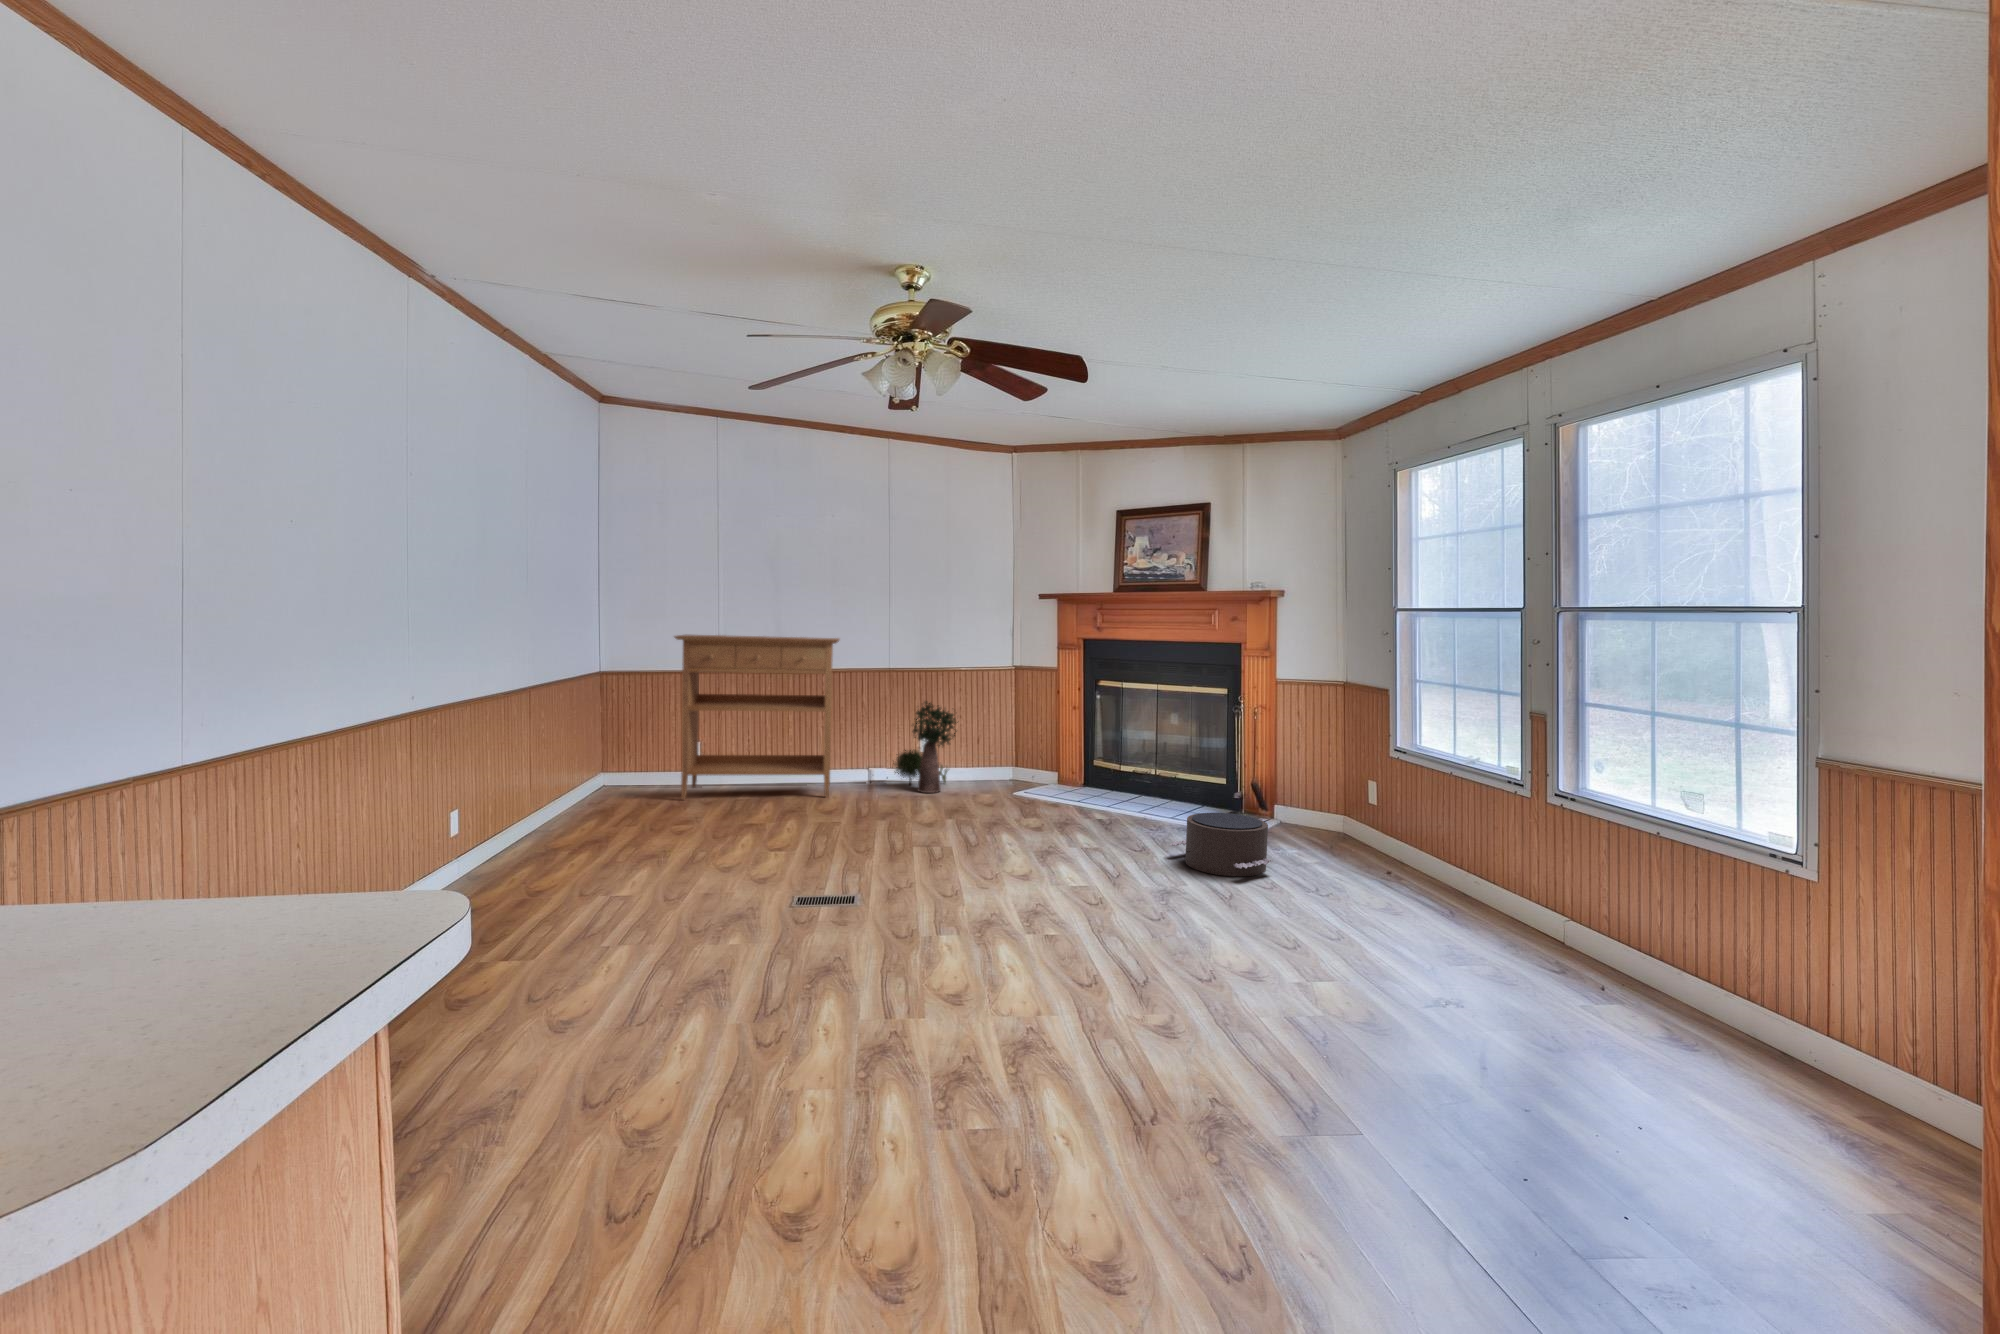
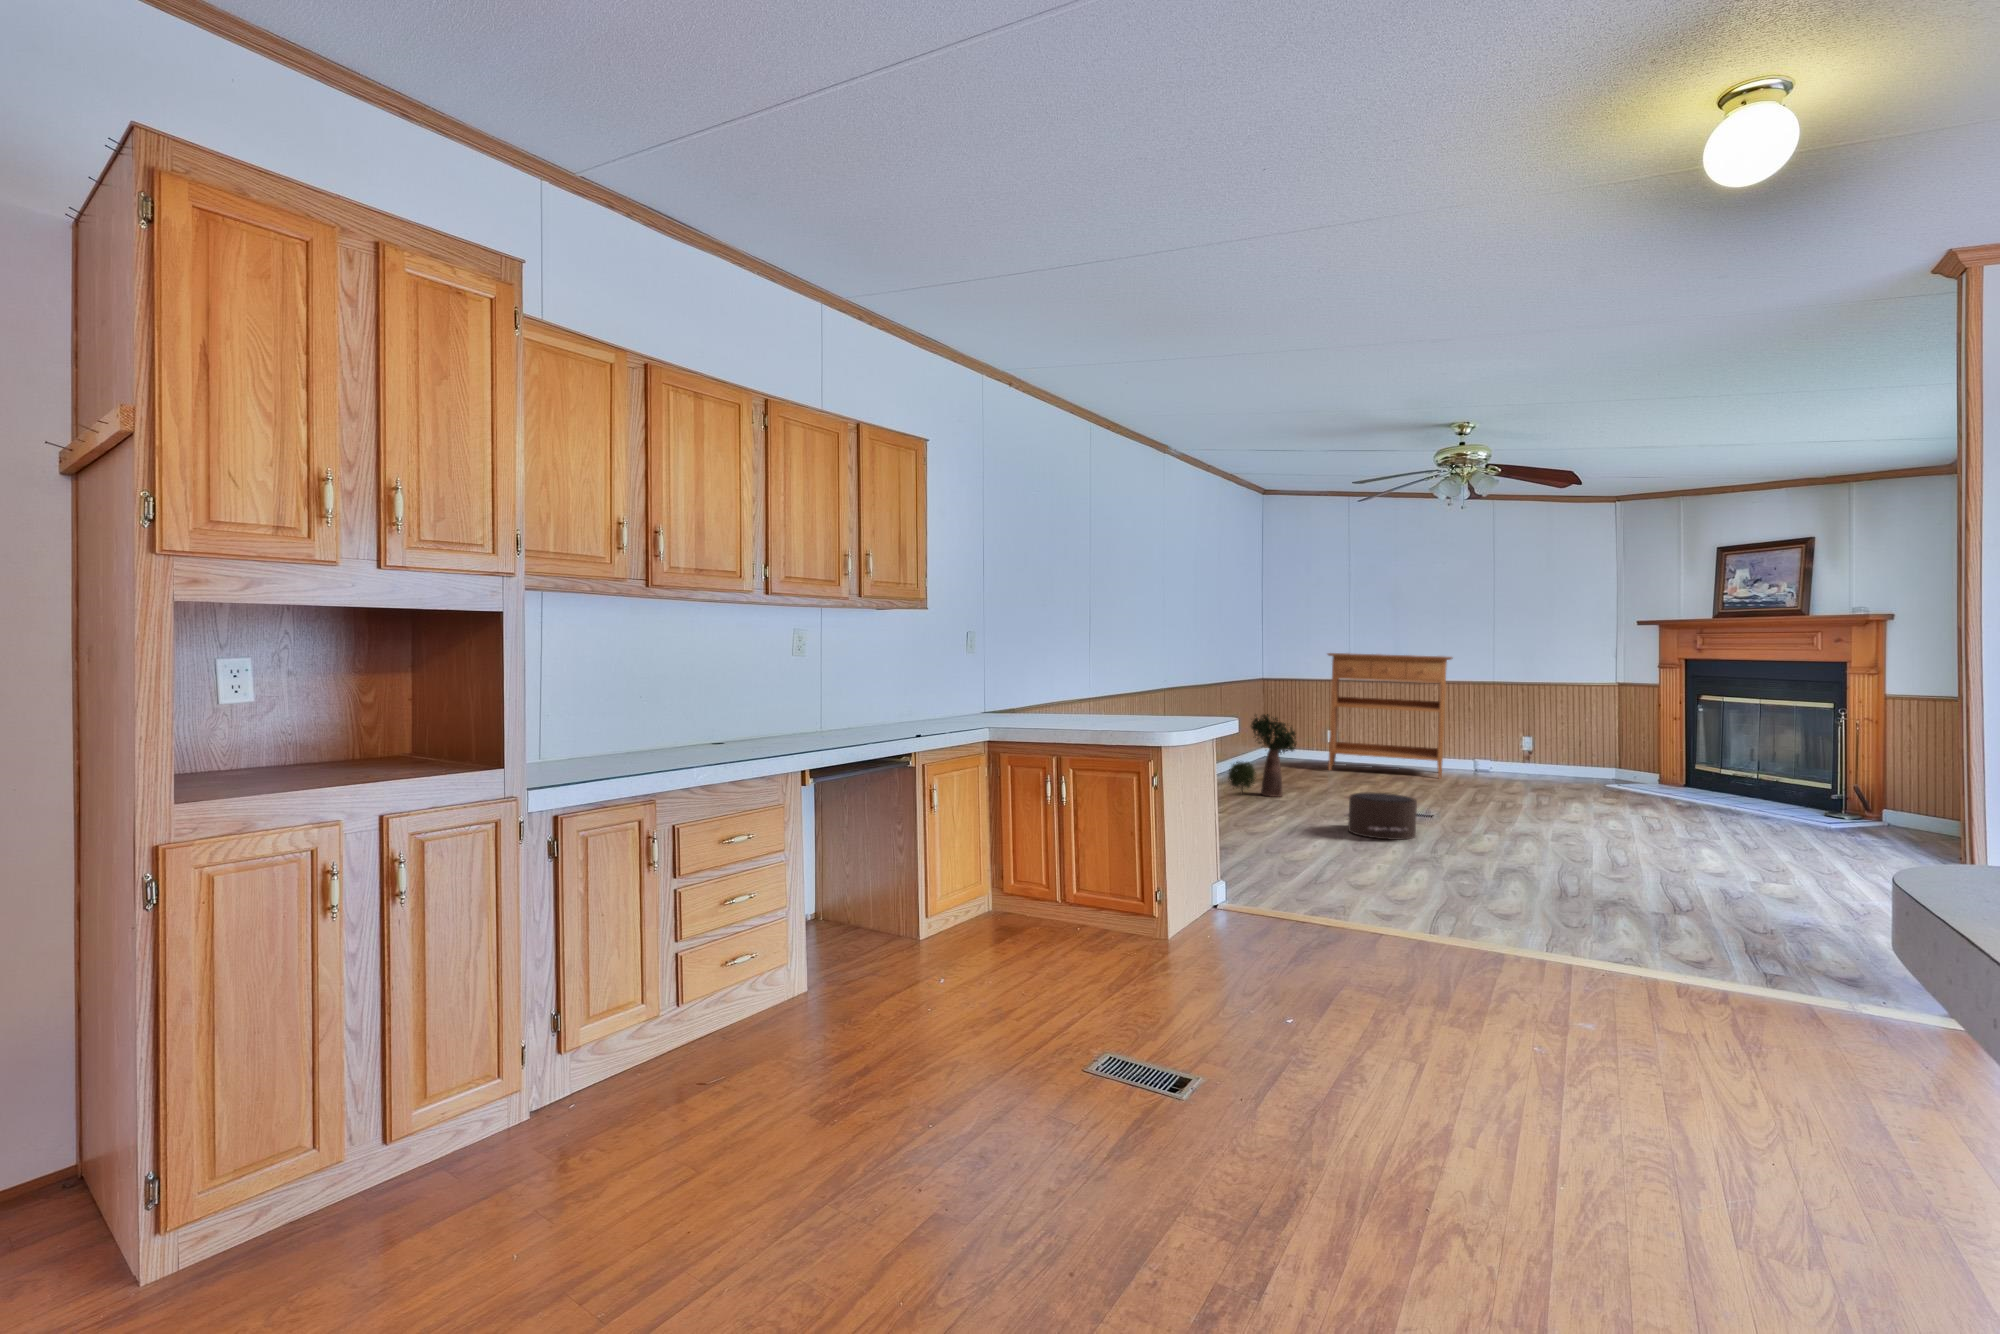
potted plant: present [895,701,958,793] -> present [1228,714,1296,797]
pouf: present [1170,813,1273,876] -> present [1344,792,1417,840]

